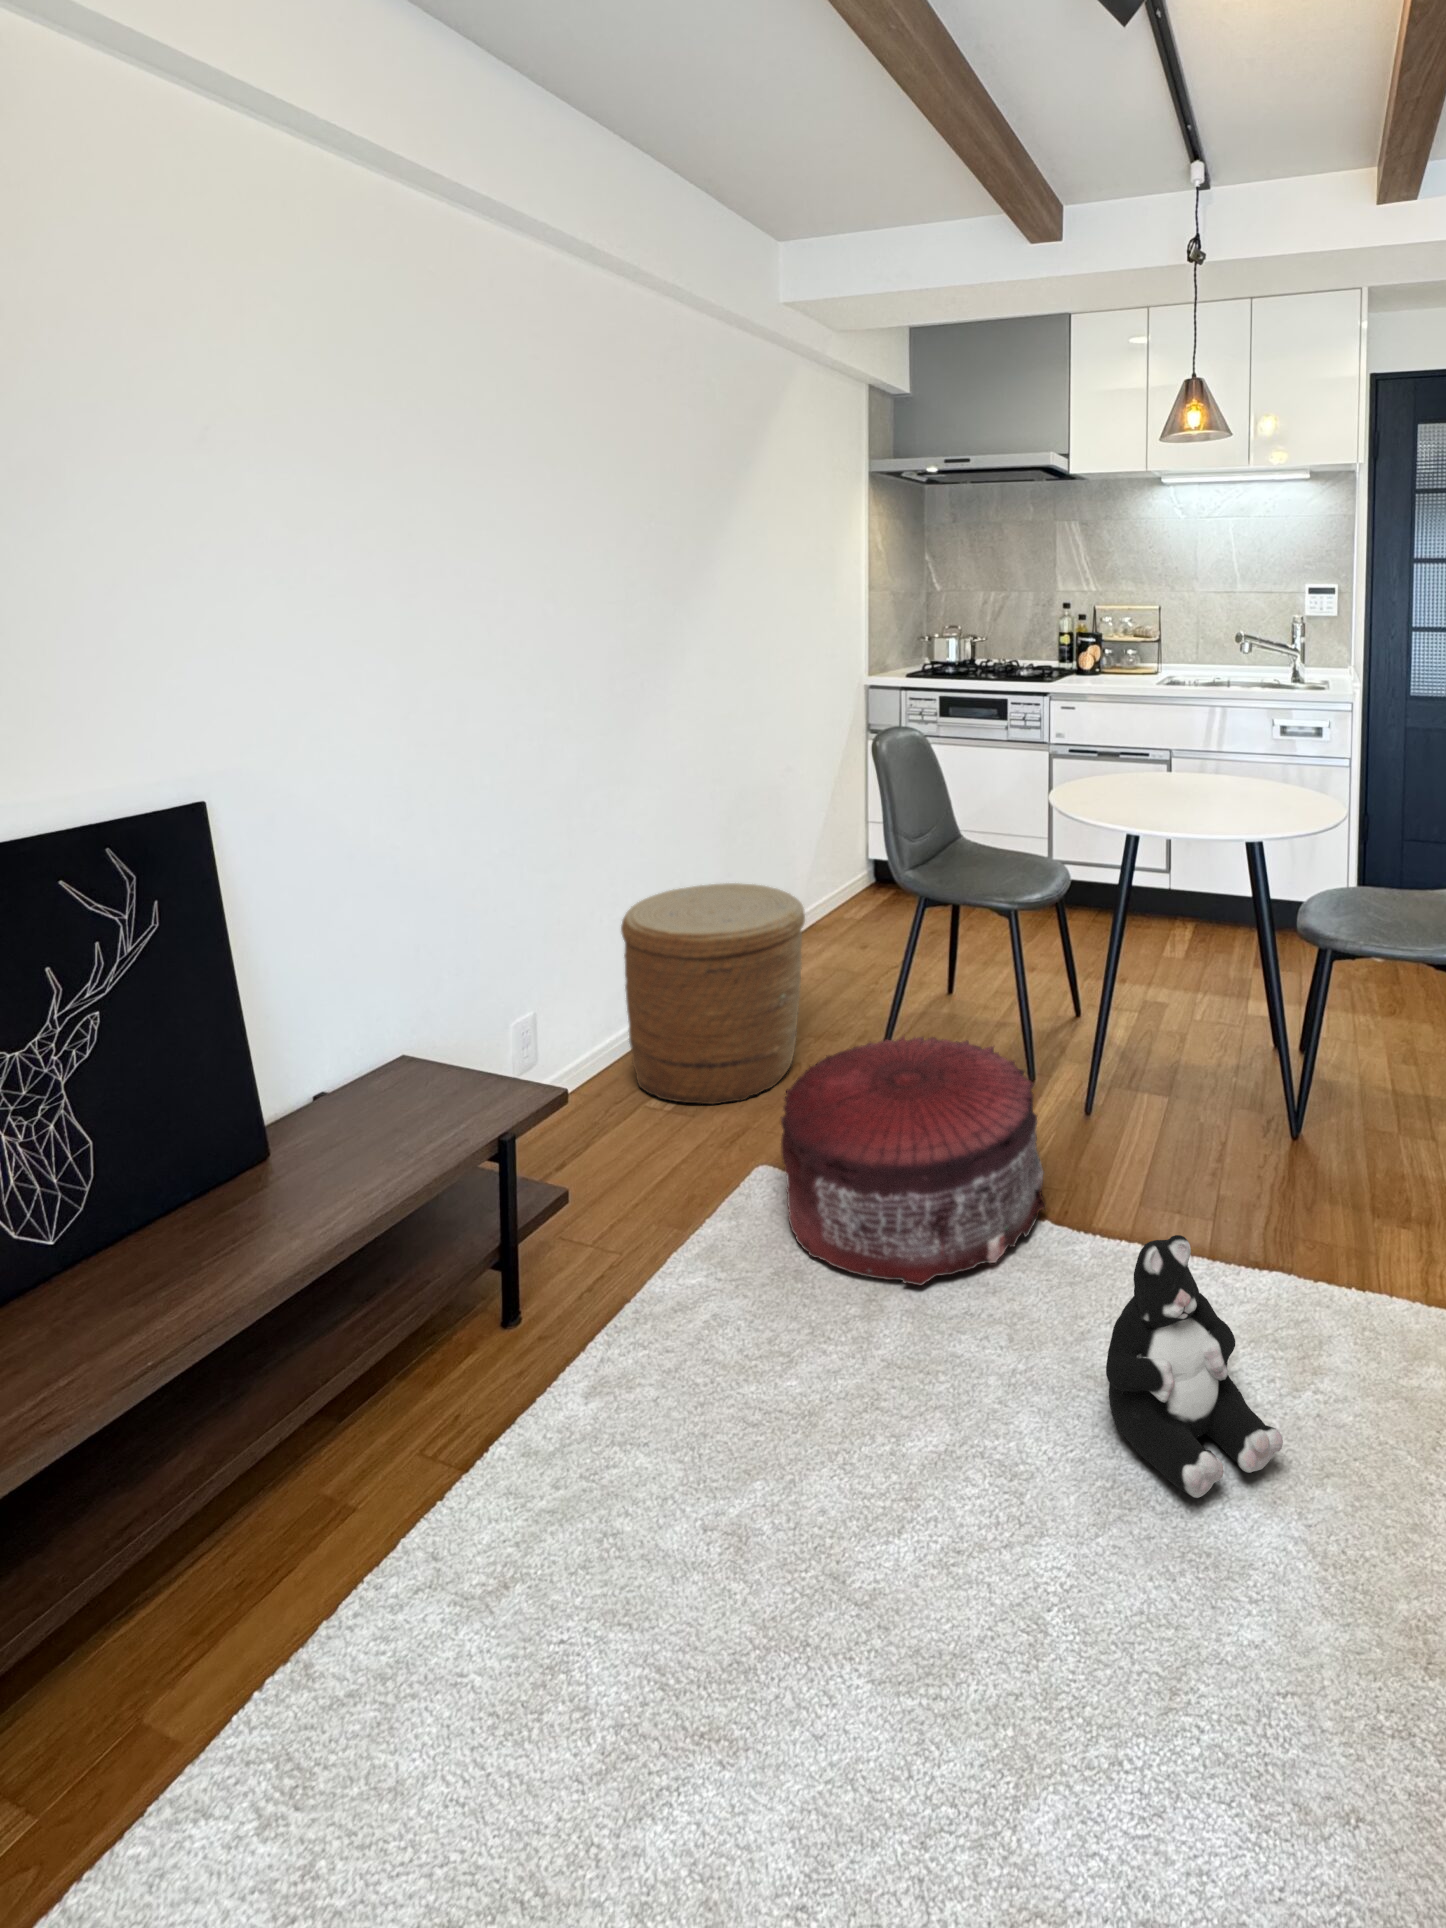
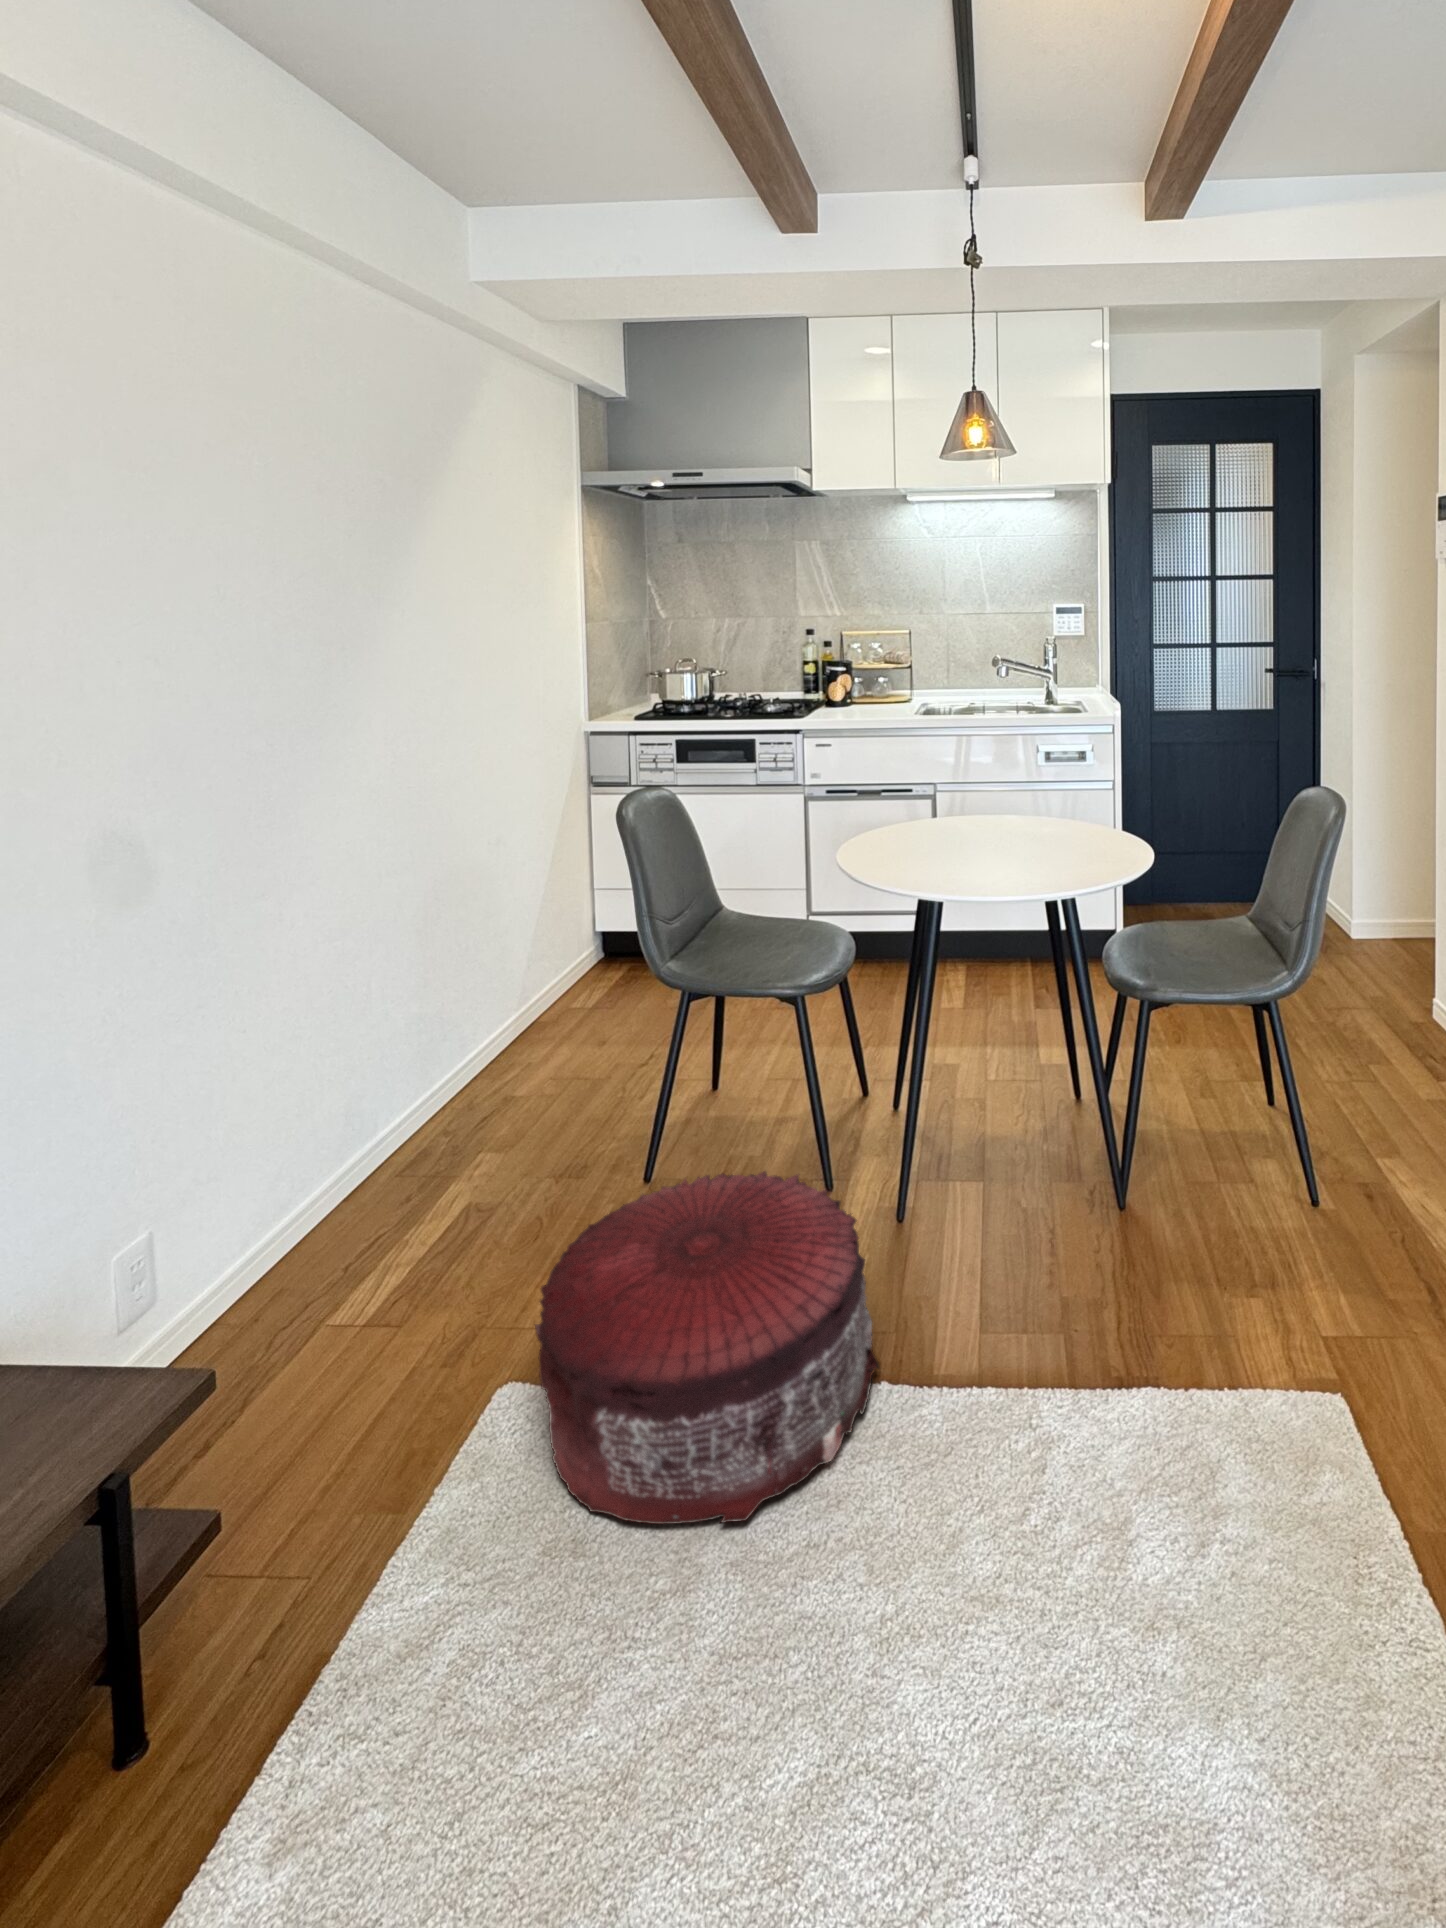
basket: present [621,883,805,1105] -> none [281,1002,540,1310]
plush toy: present [1106,1235,1283,1498] -> none [1004,1408,1217,1749]

